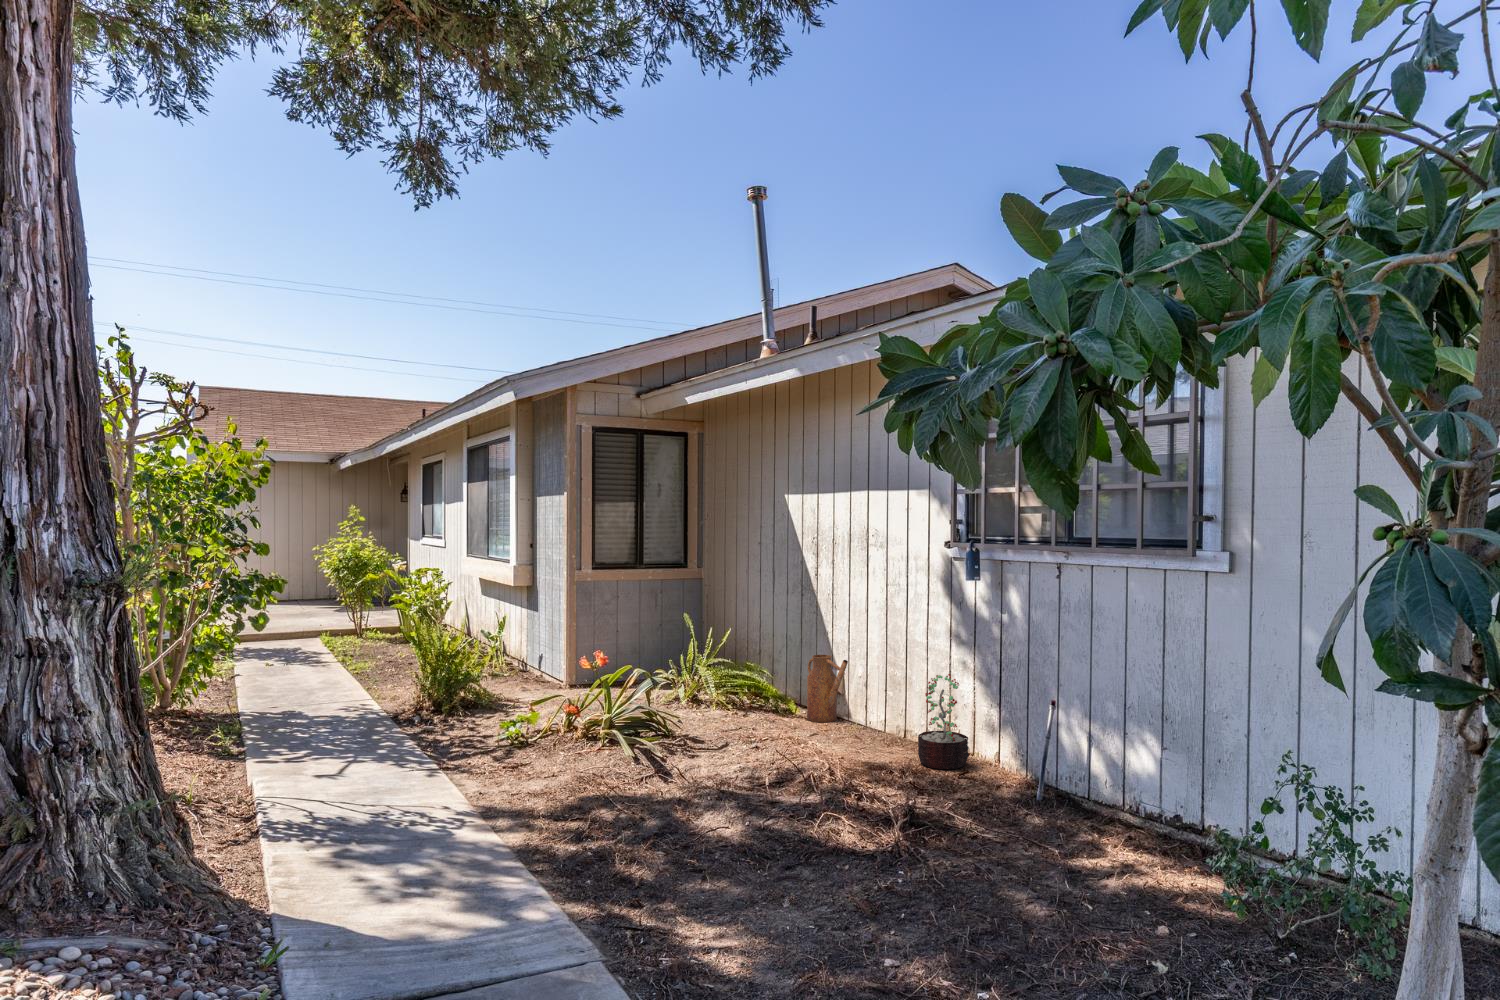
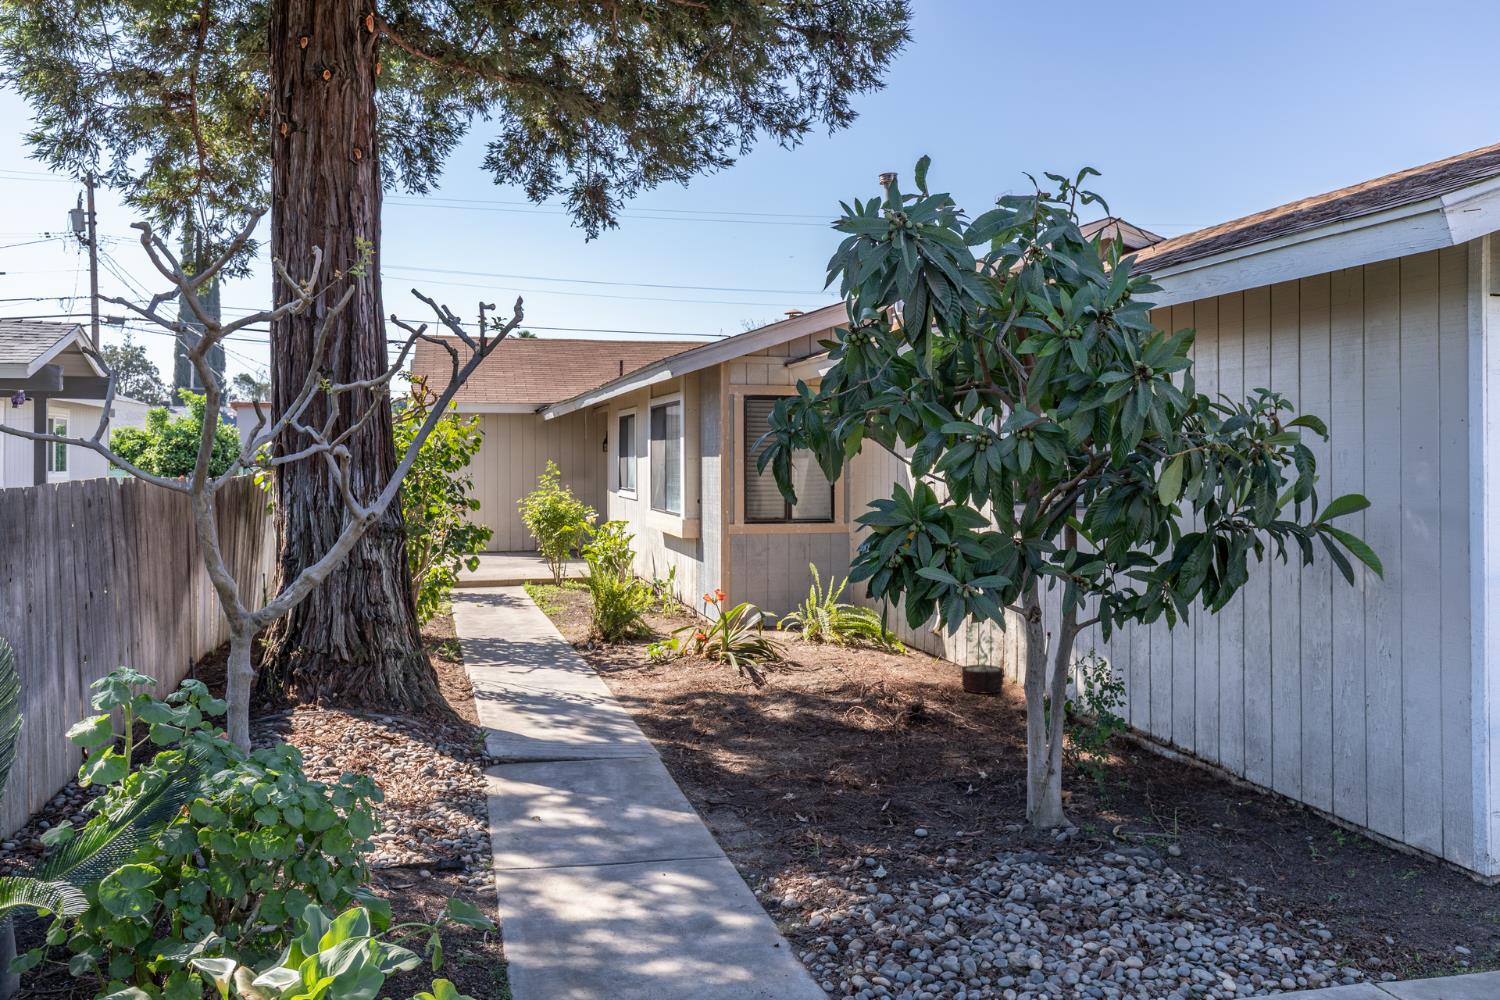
watering can: present [807,655,848,723] -> none [907,604,937,663]

